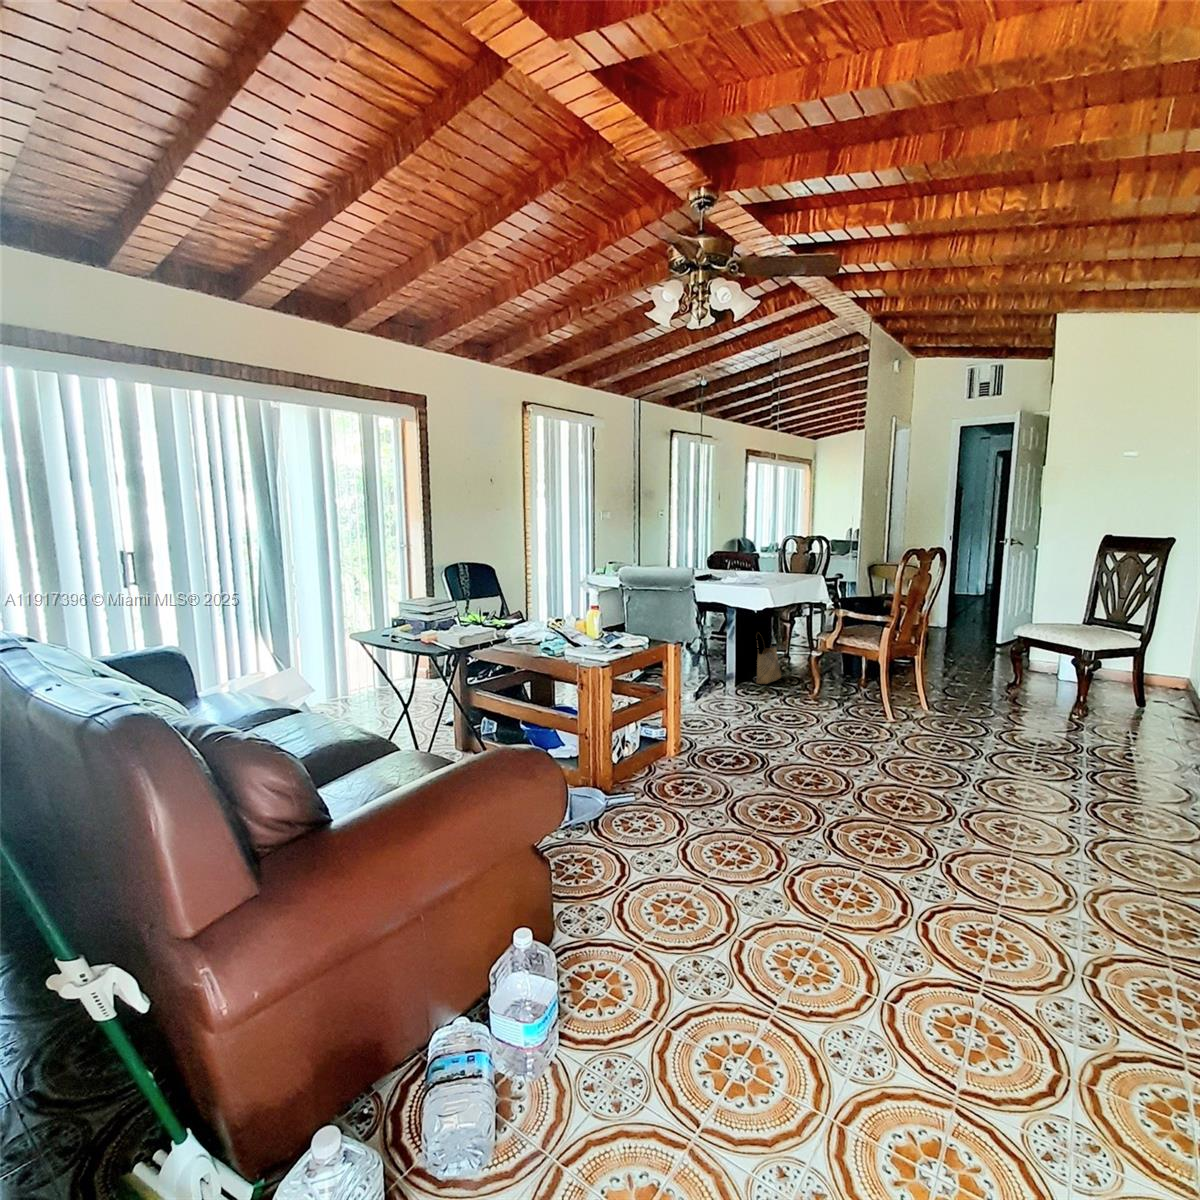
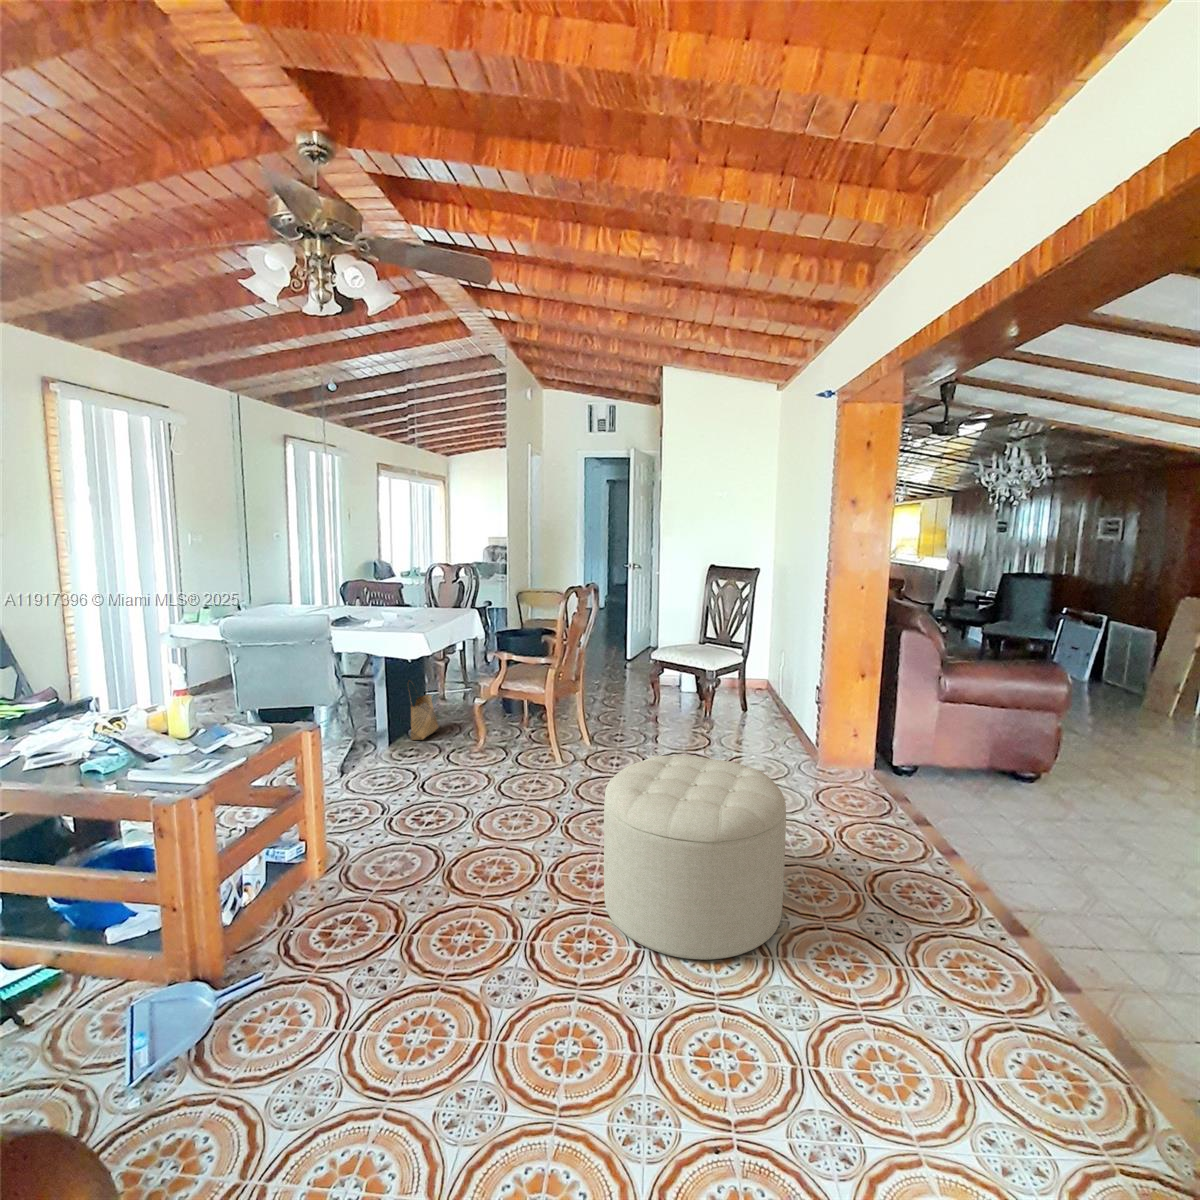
ottoman: none [906,701,1111,885] -> present [604,756,786,960]

